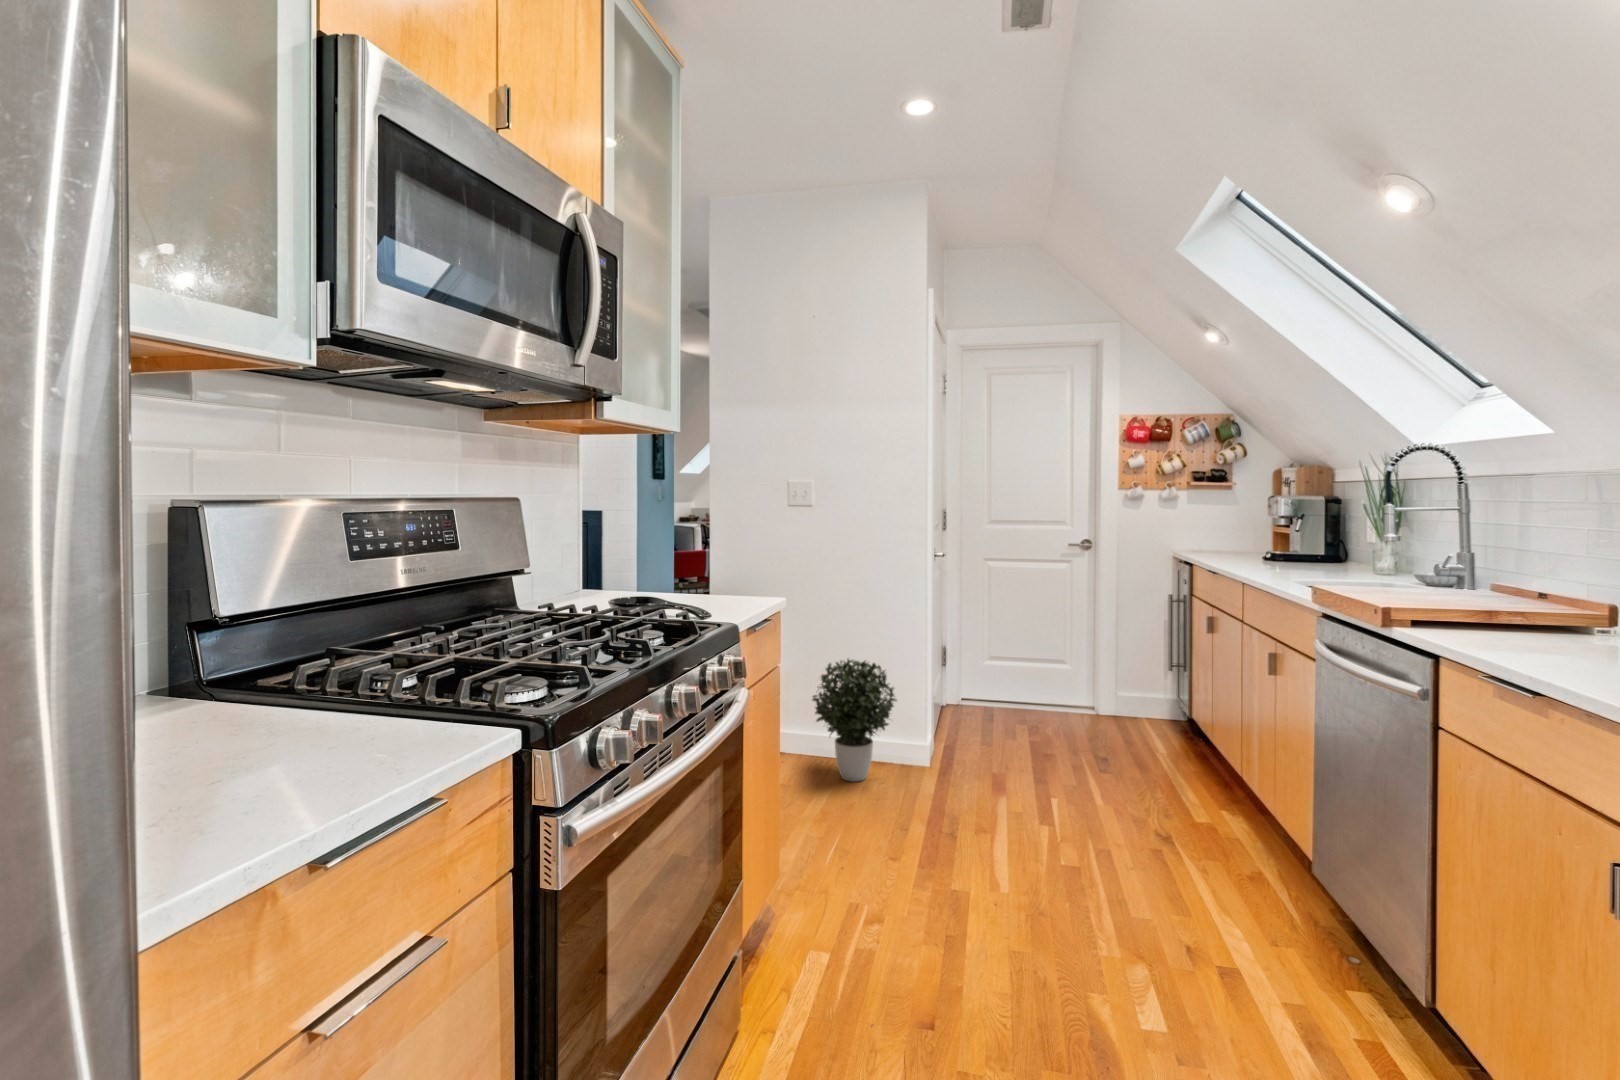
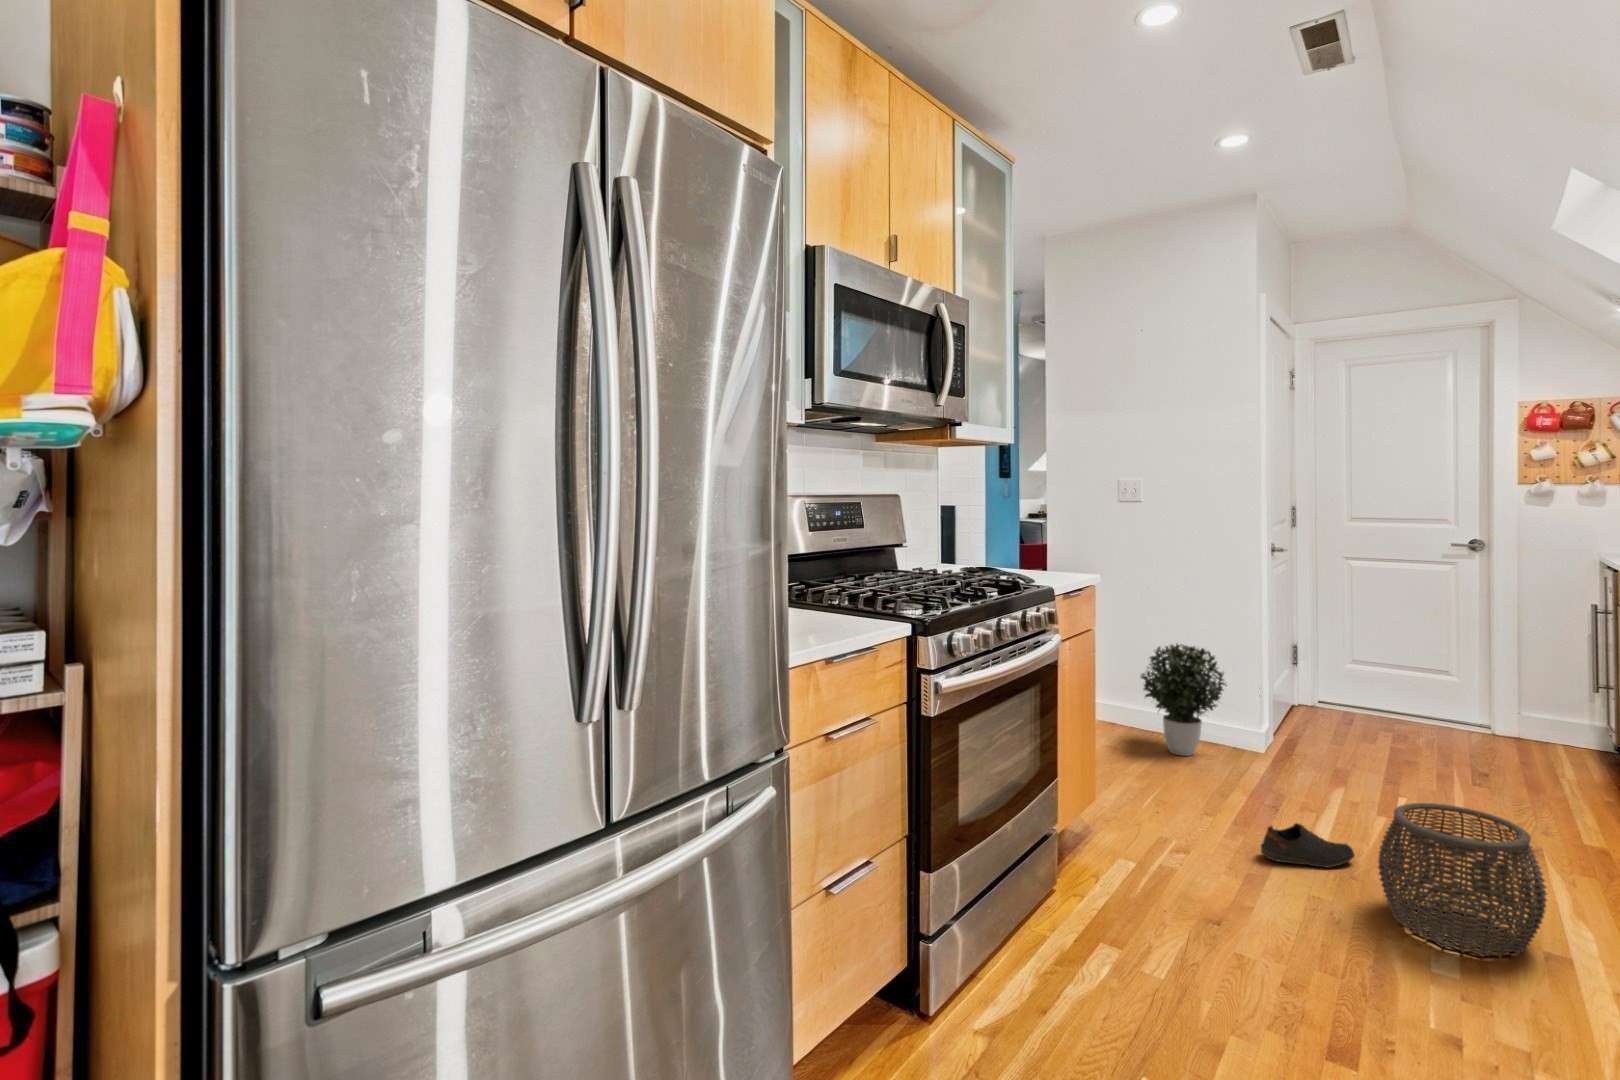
woven basket: none [1076,832,1230,1002] -> present [1378,803,1547,958]
shoe: none [955,864,1041,914] -> present [1261,823,1355,868]

